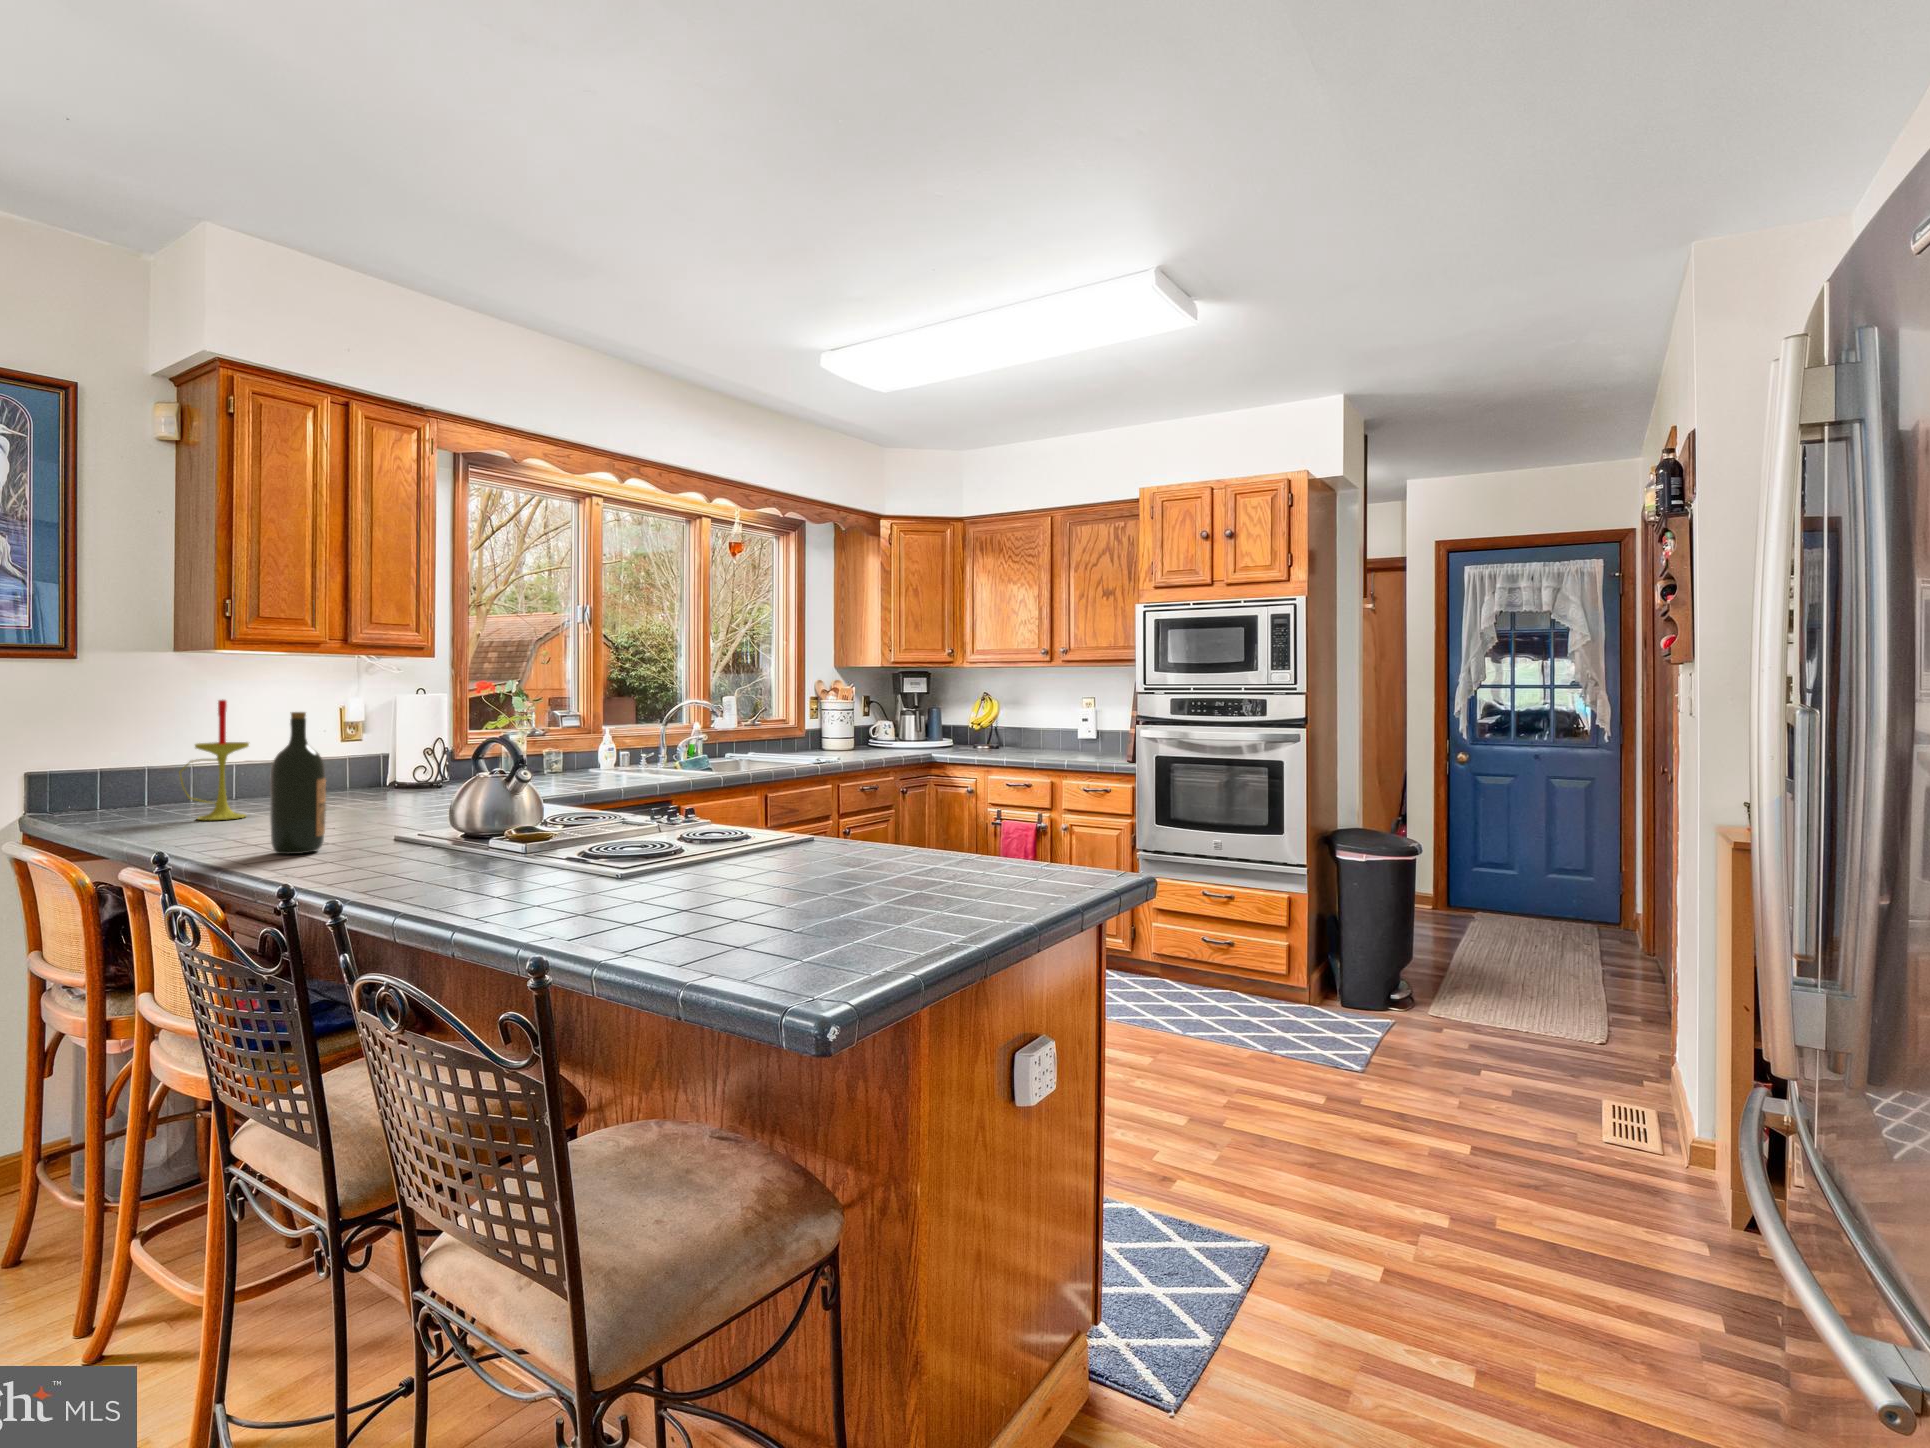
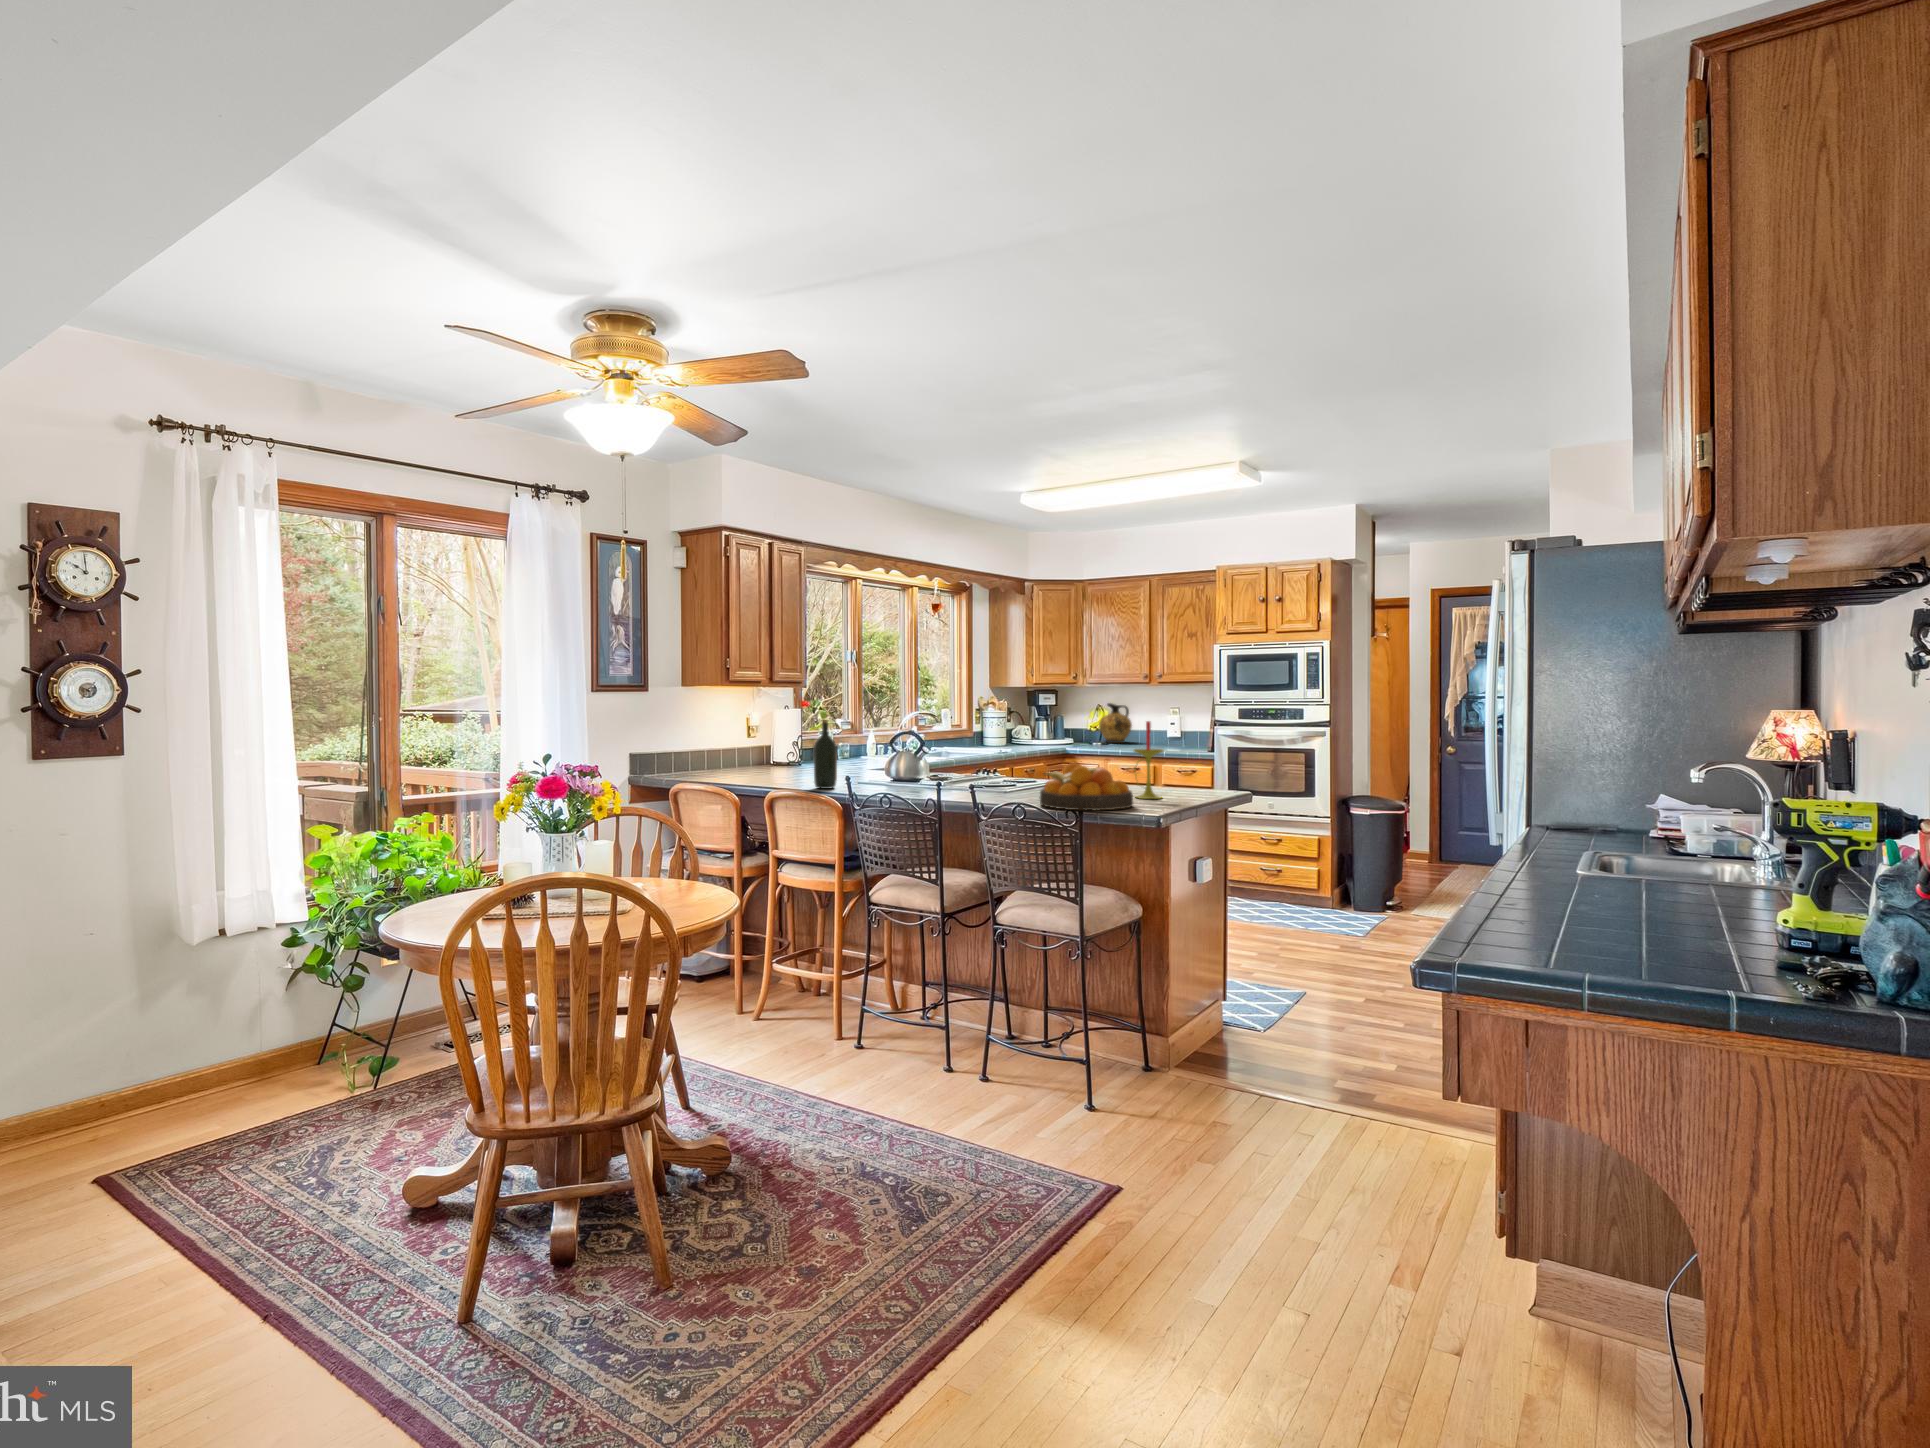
ceramic jug: none [986,691,1030,746] -> present [1099,703,1132,743]
candle: present [179,700,249,820] -> present [1133,721,1163,799]
fruit bowl: none [622,819,855,957] -> present [1040,763,1133,810]

